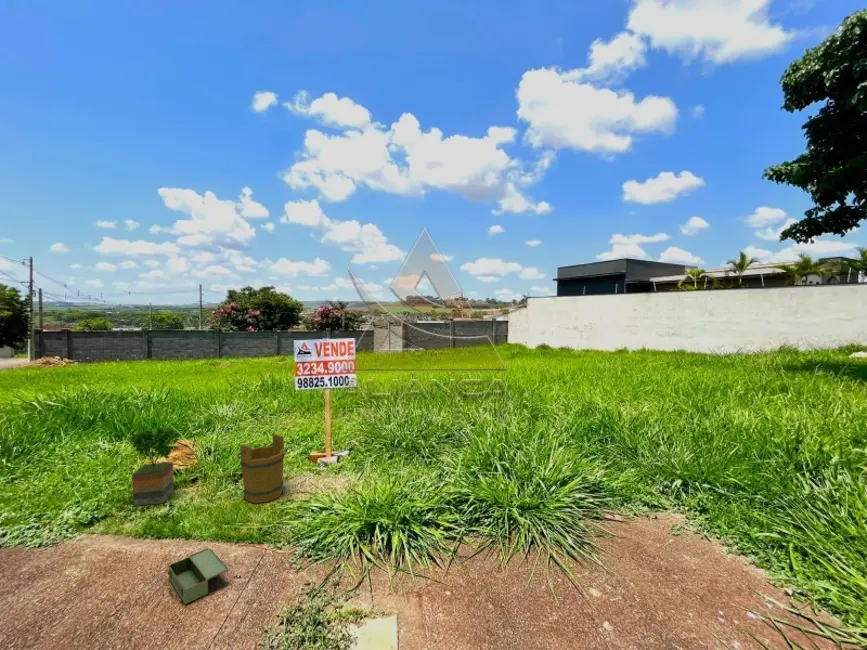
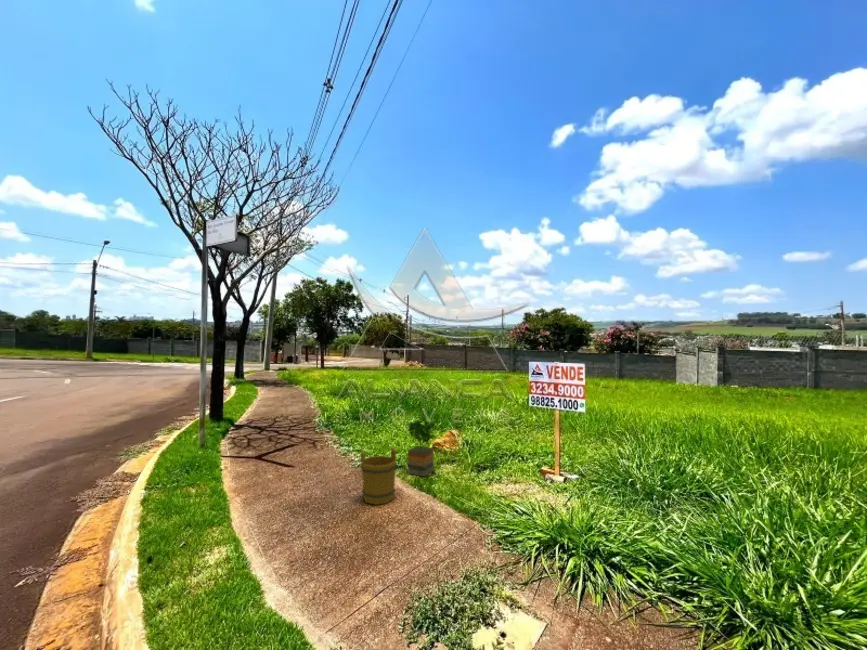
bucket: present [237,434,285,503] -> present [360,447,397,505]
toolbox: present [168,548,228,604] -> none [407,513,441,545]

